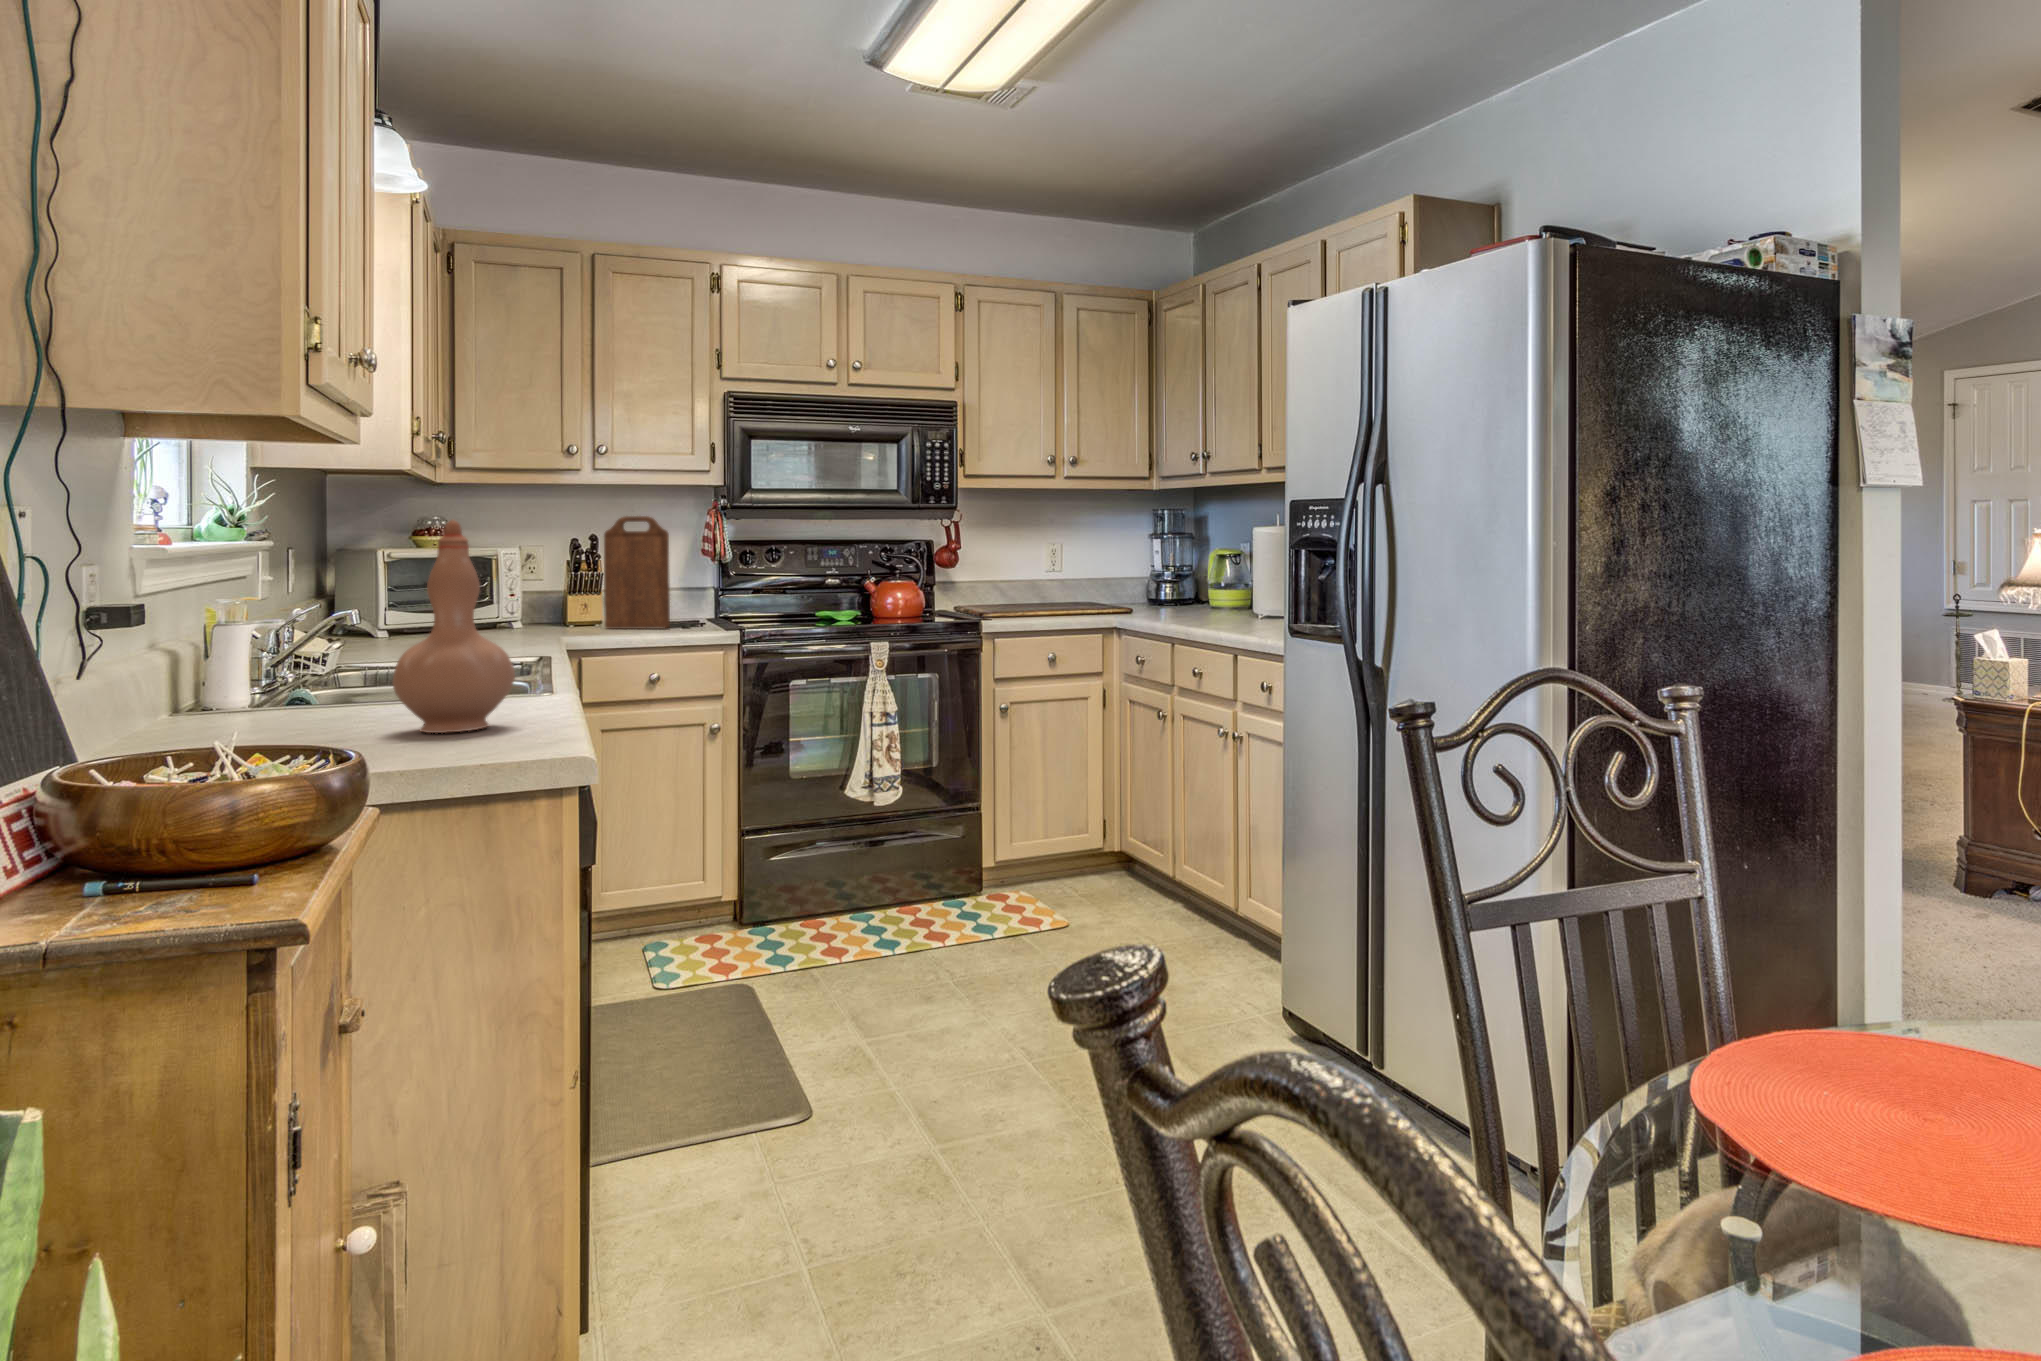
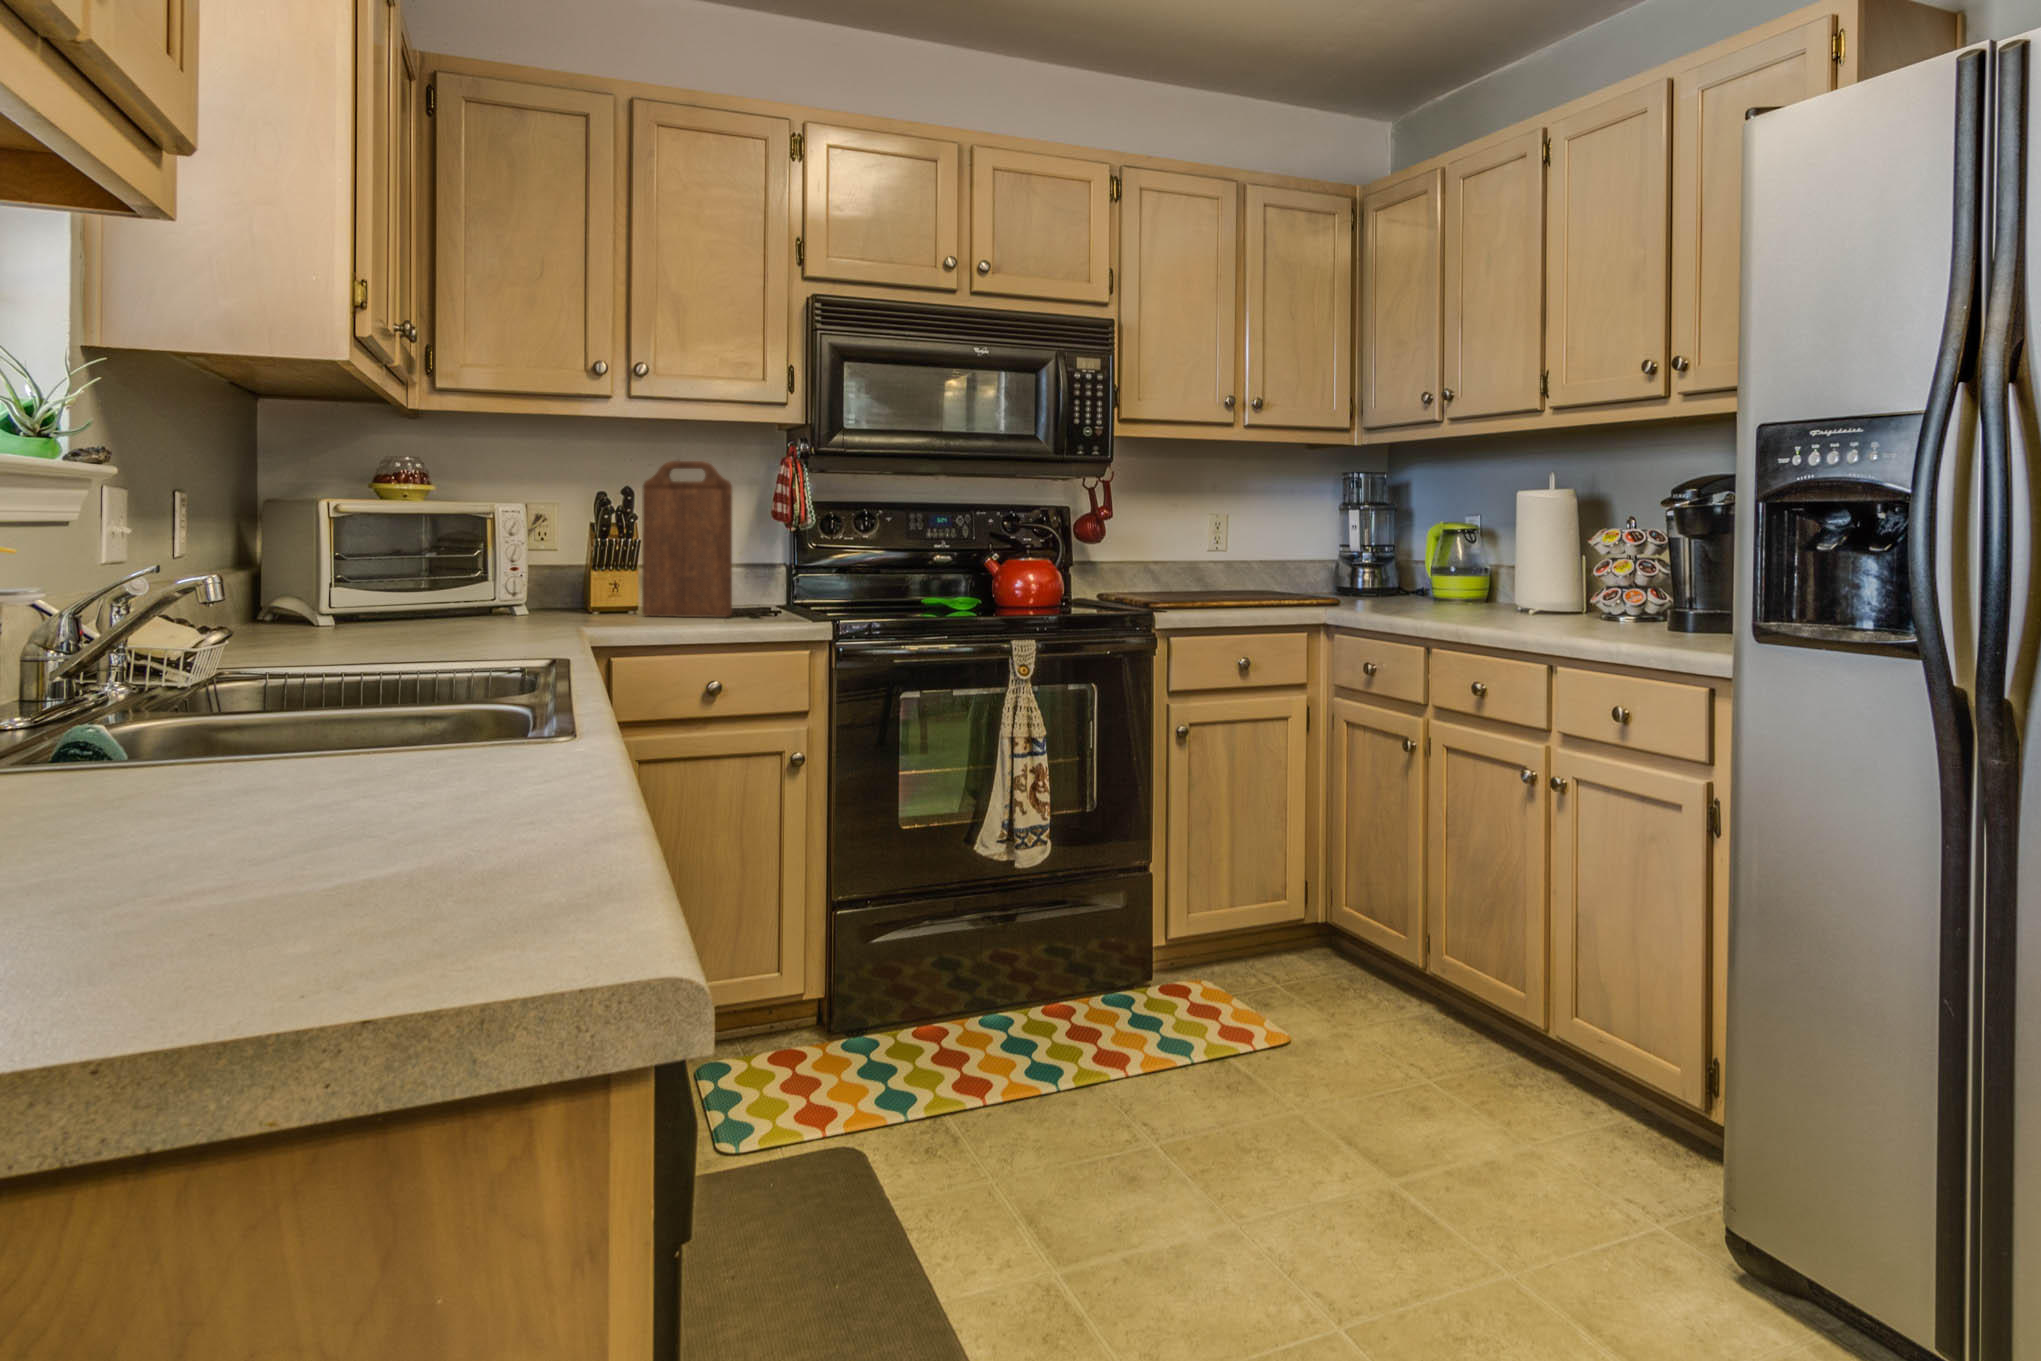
vase: present [393,520,515,733] -> none [221,361,506,848]

